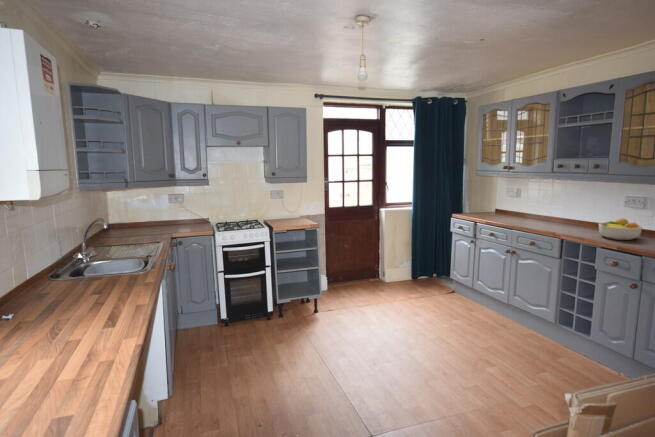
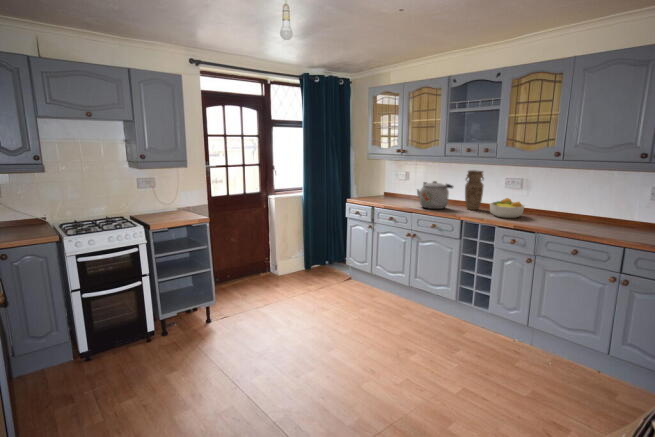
vase: none [575,188,599,230] -> present [465,170,484,210]
kettle: none [521,198,562,227] -> present [417,181,453,209]

